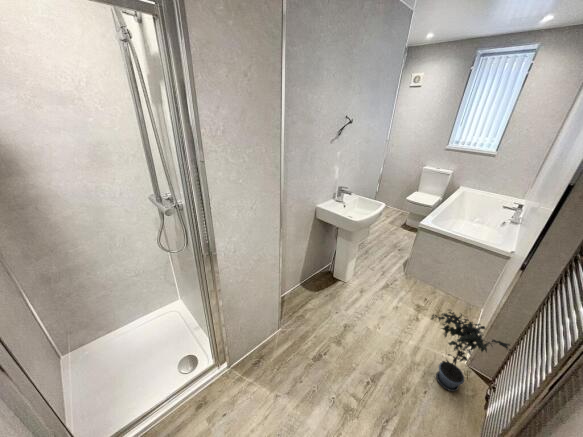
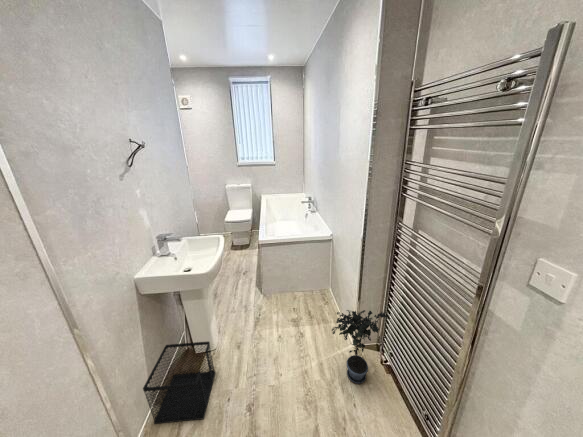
wastebasket: none [297,256,342,308] -> present [143,342,215,424]

